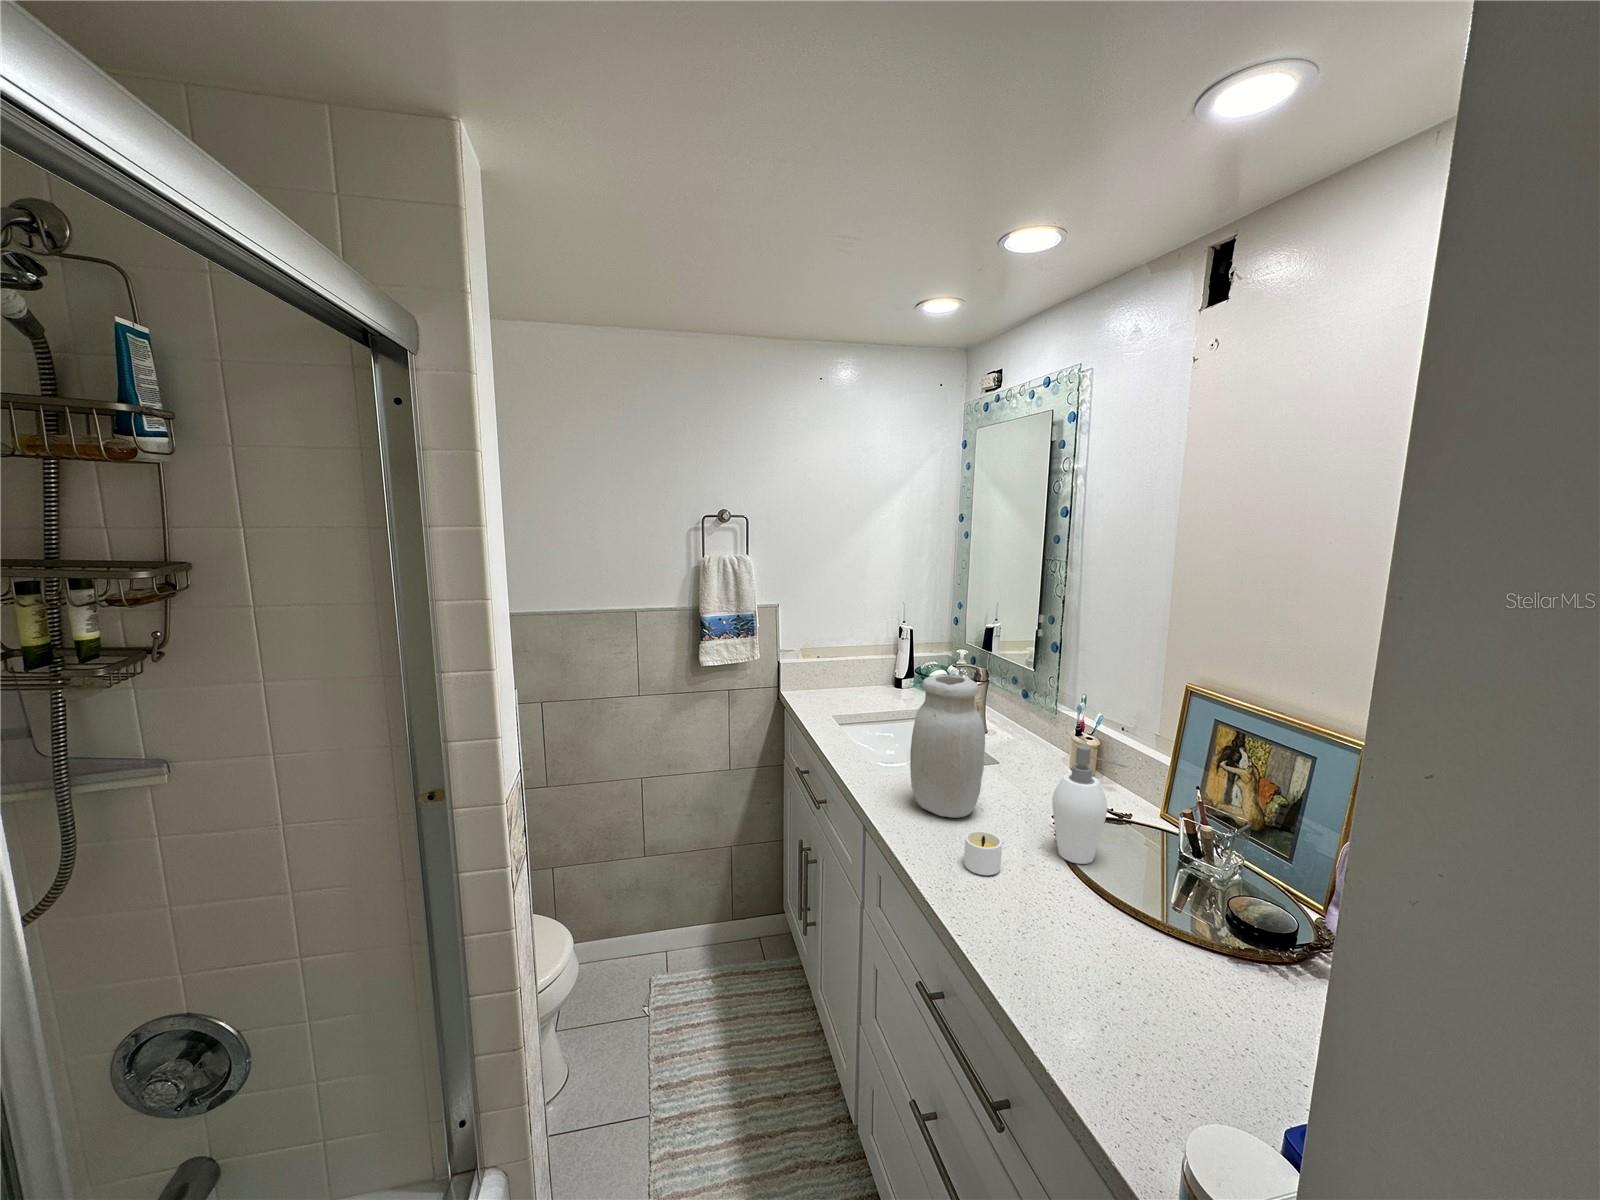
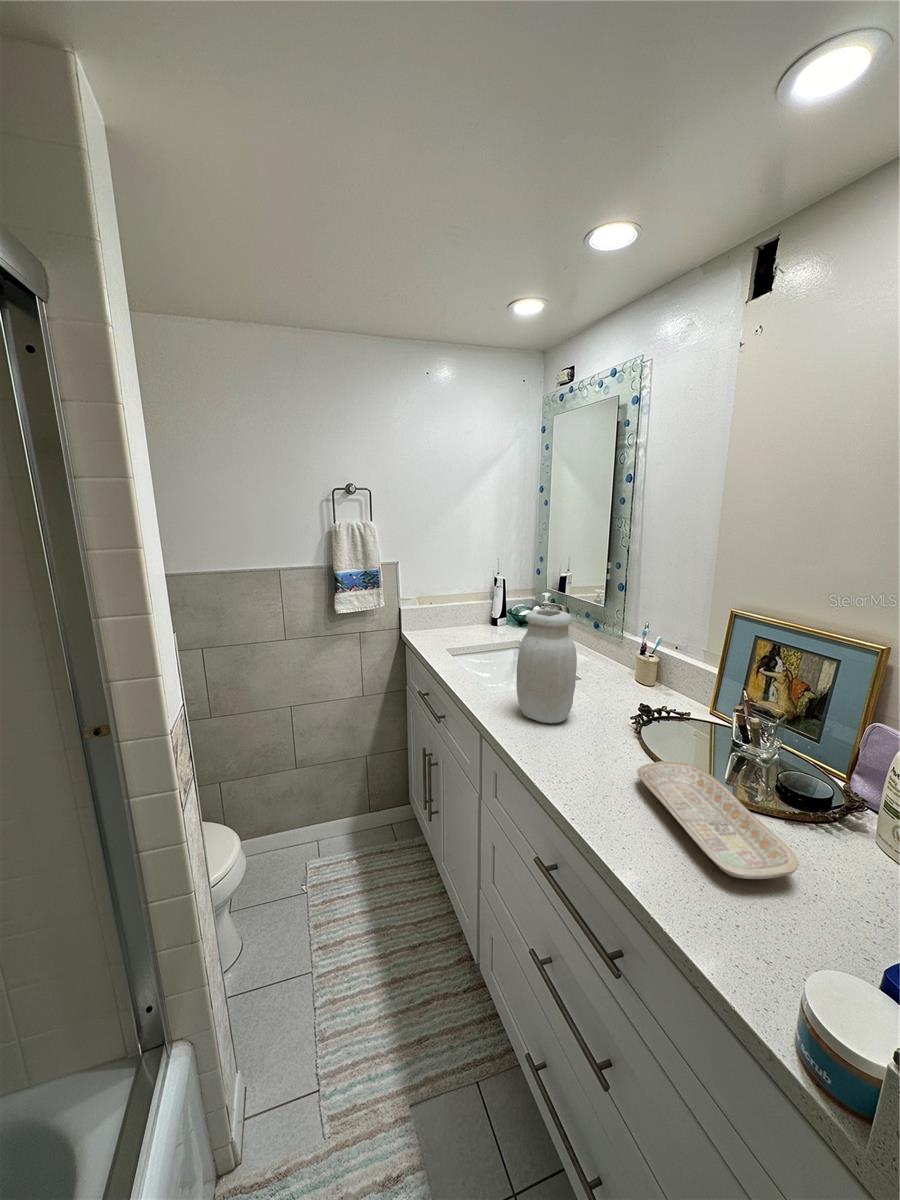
soap dispenser: present [1052,745,1127,864] -> none [634,660,697,754]
candle: present [964,831,1002,875] -> none [567,733,605,768]
tray: none [1045,873,1220,1019] -> present [637,761,798,879]

